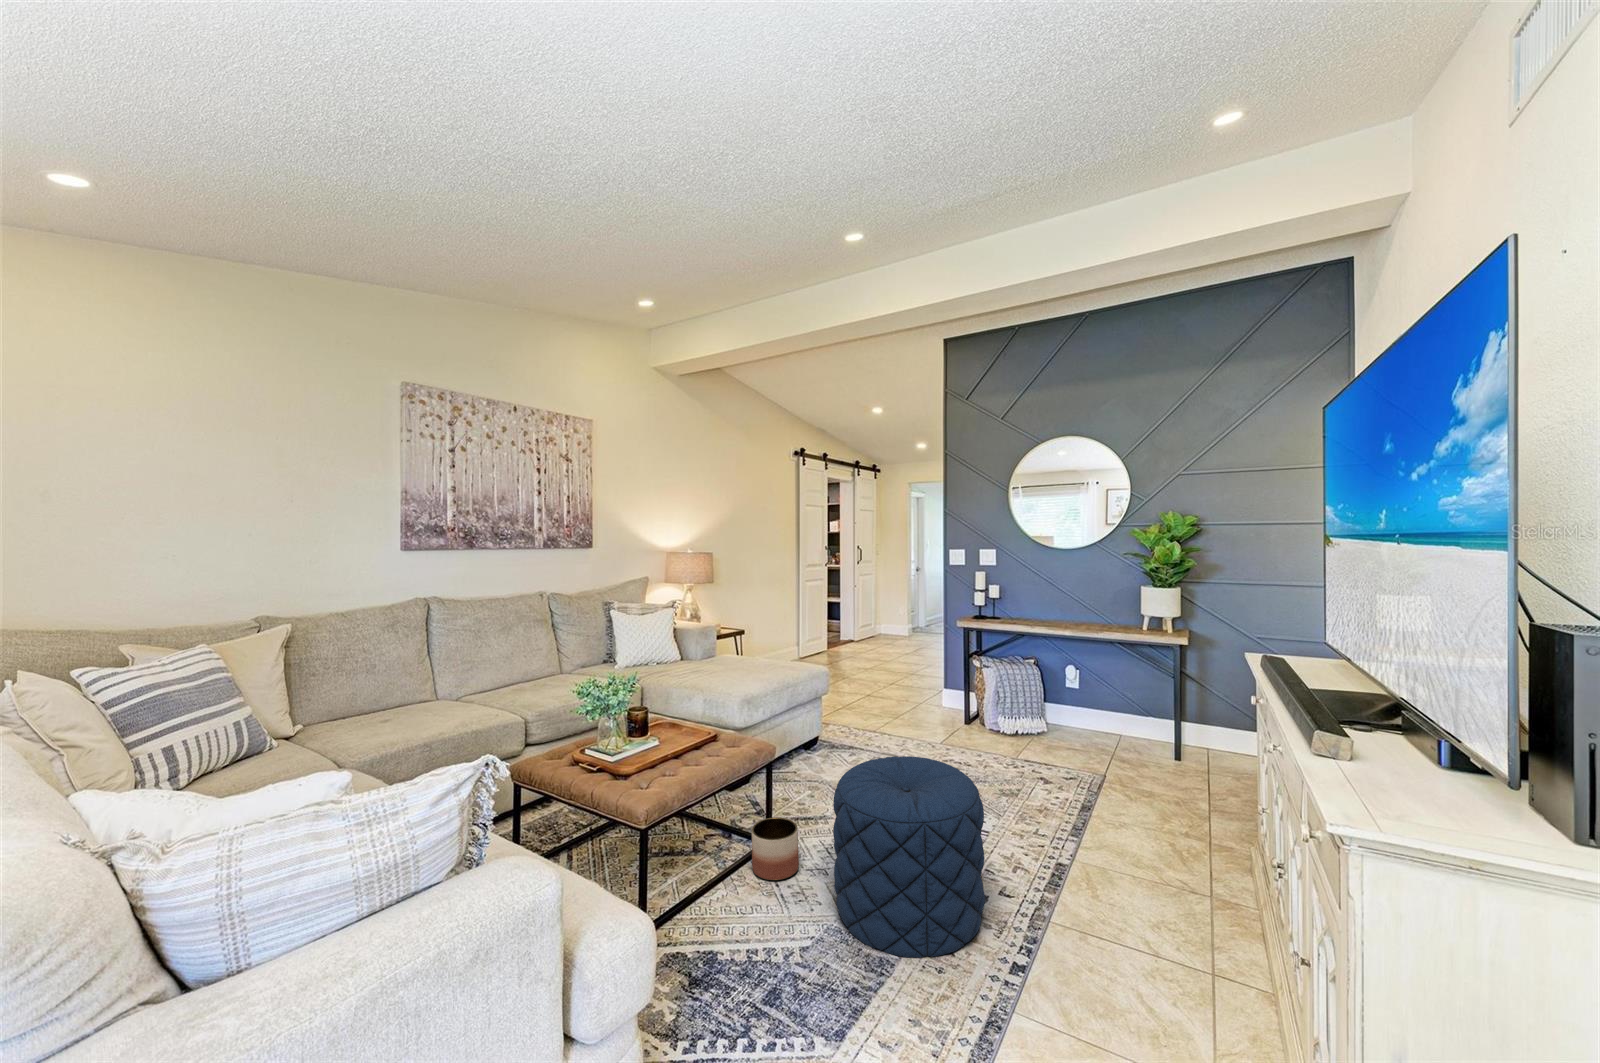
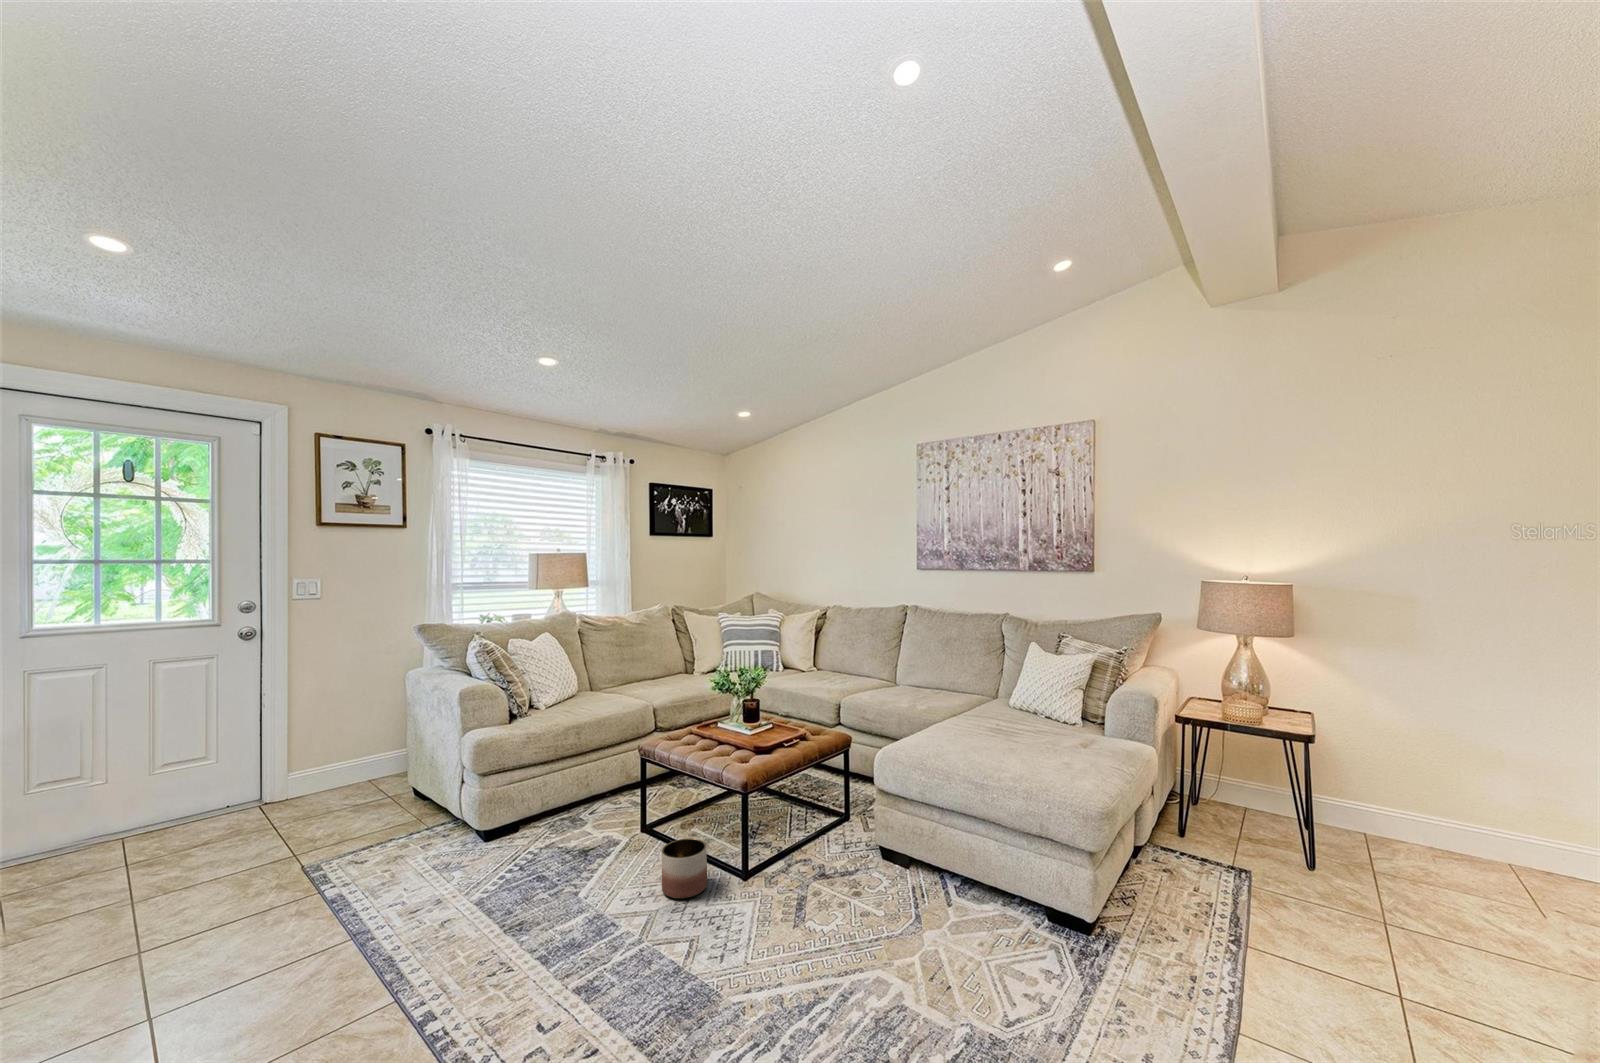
pouf: present [833,756,985,958] -> none [480,800,642,1010]

